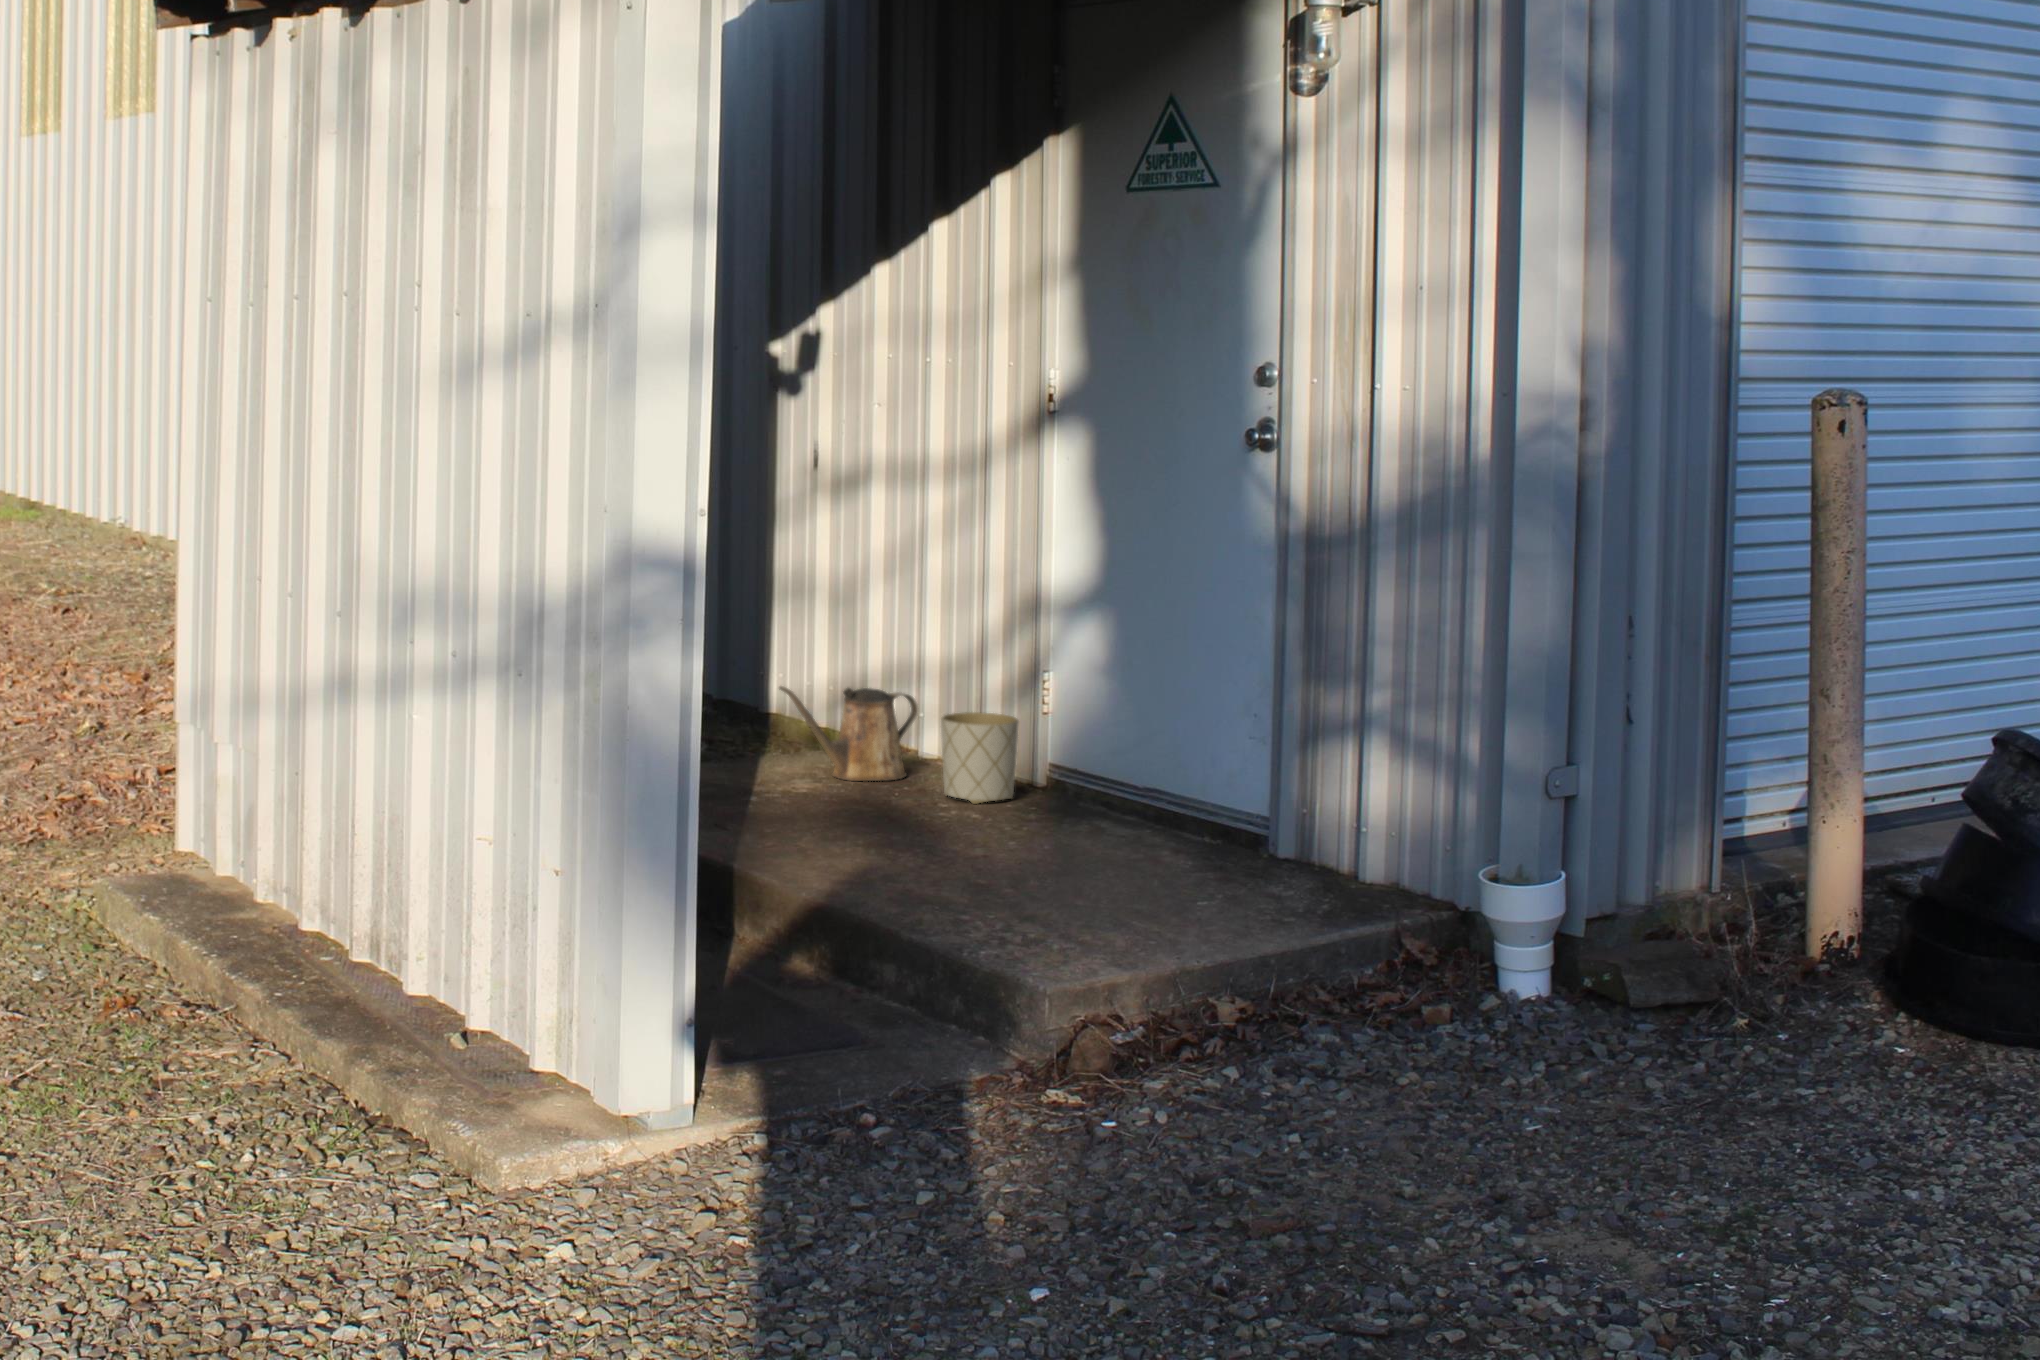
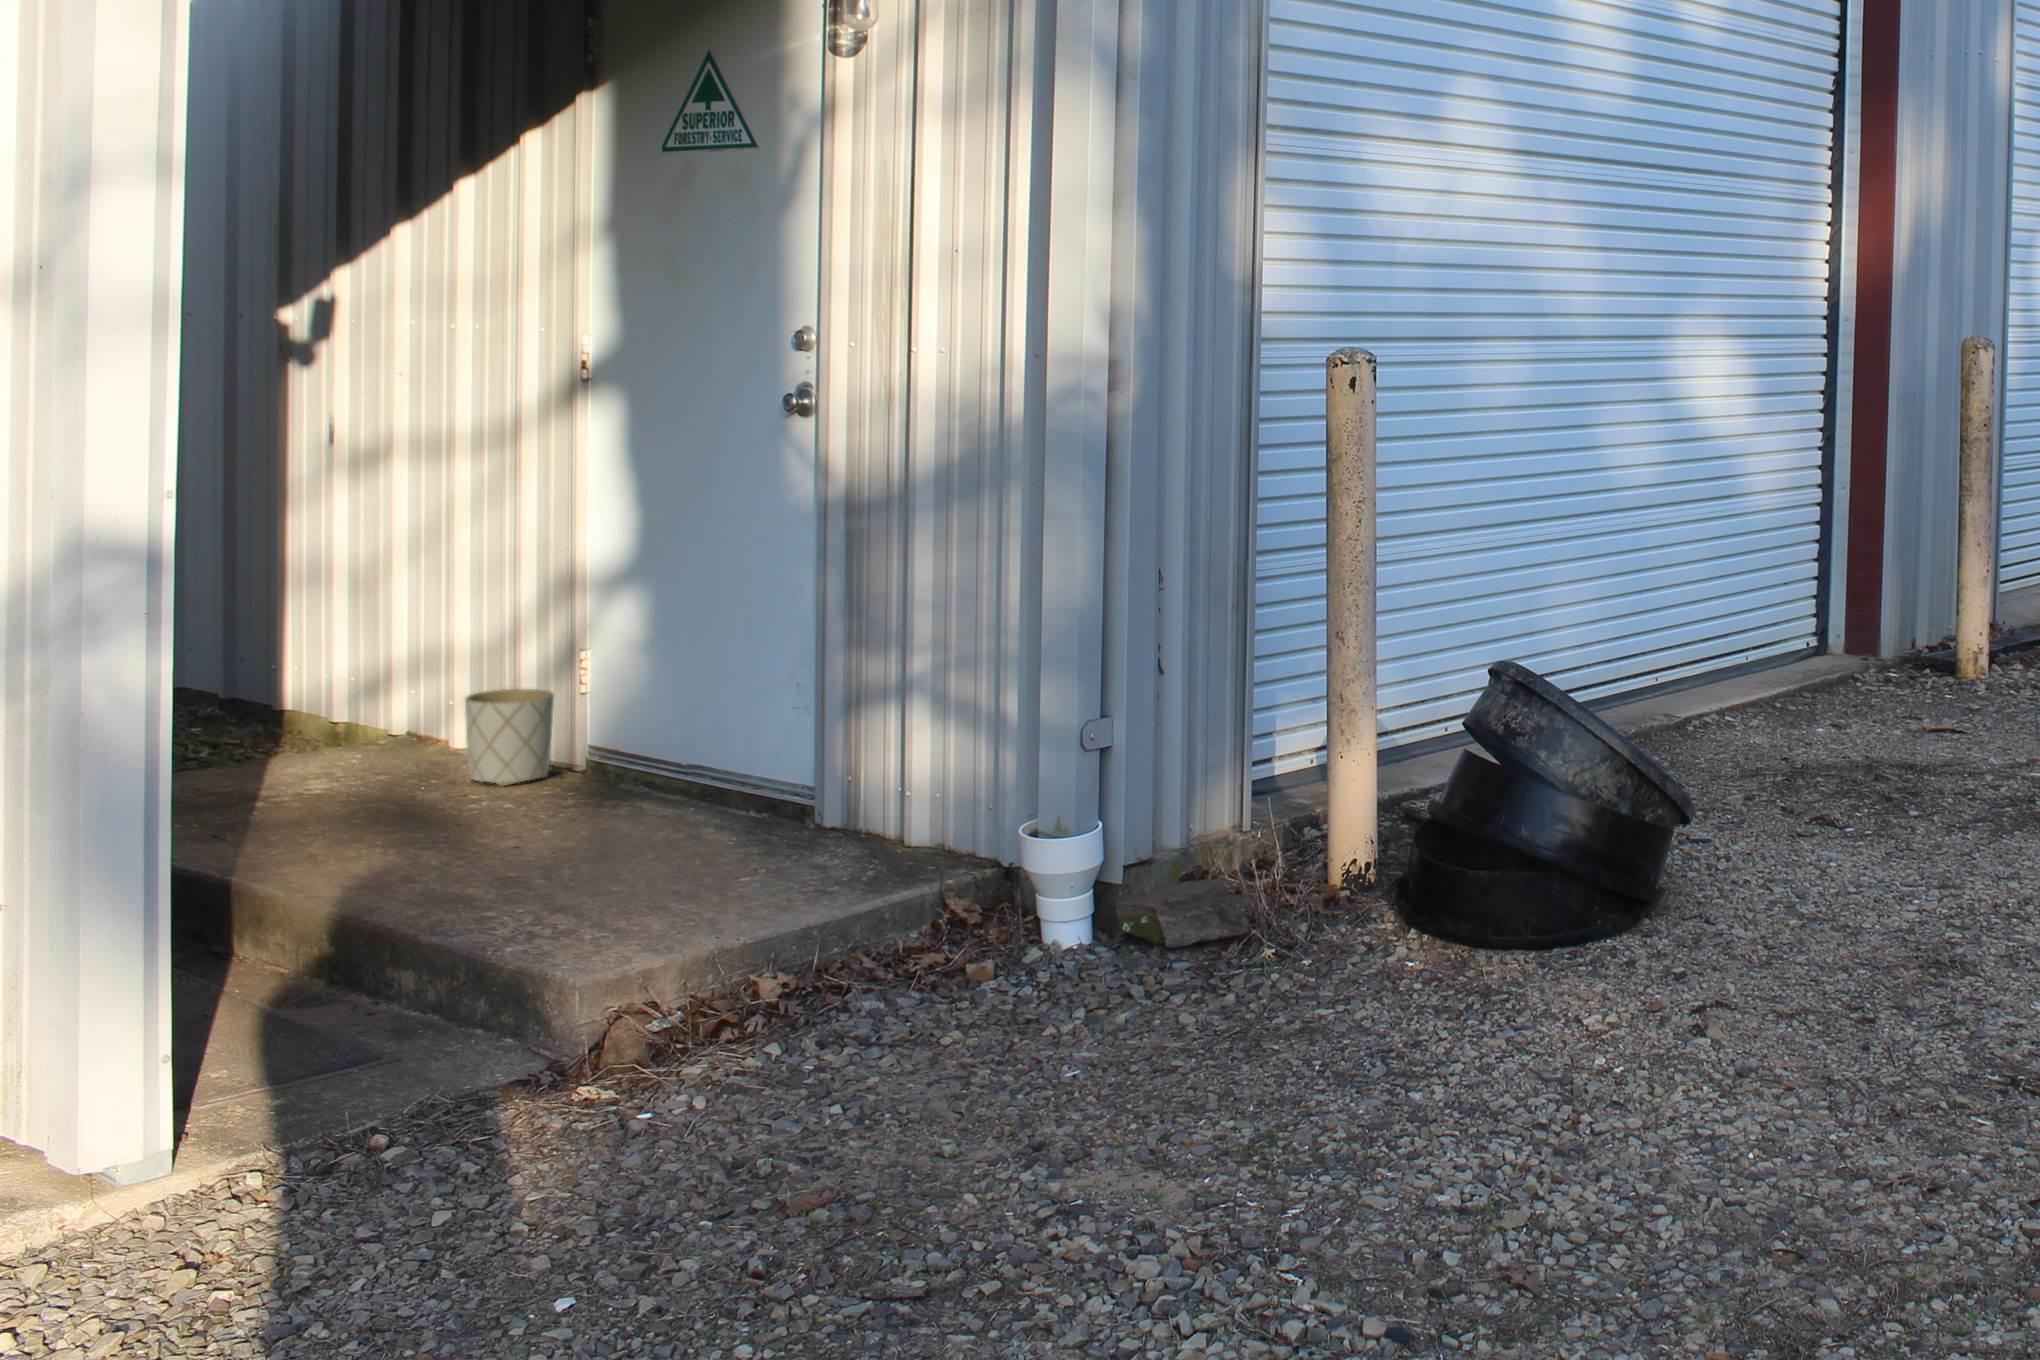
watering can: present [779,686,918,781] -> none [270,671,445,772]

